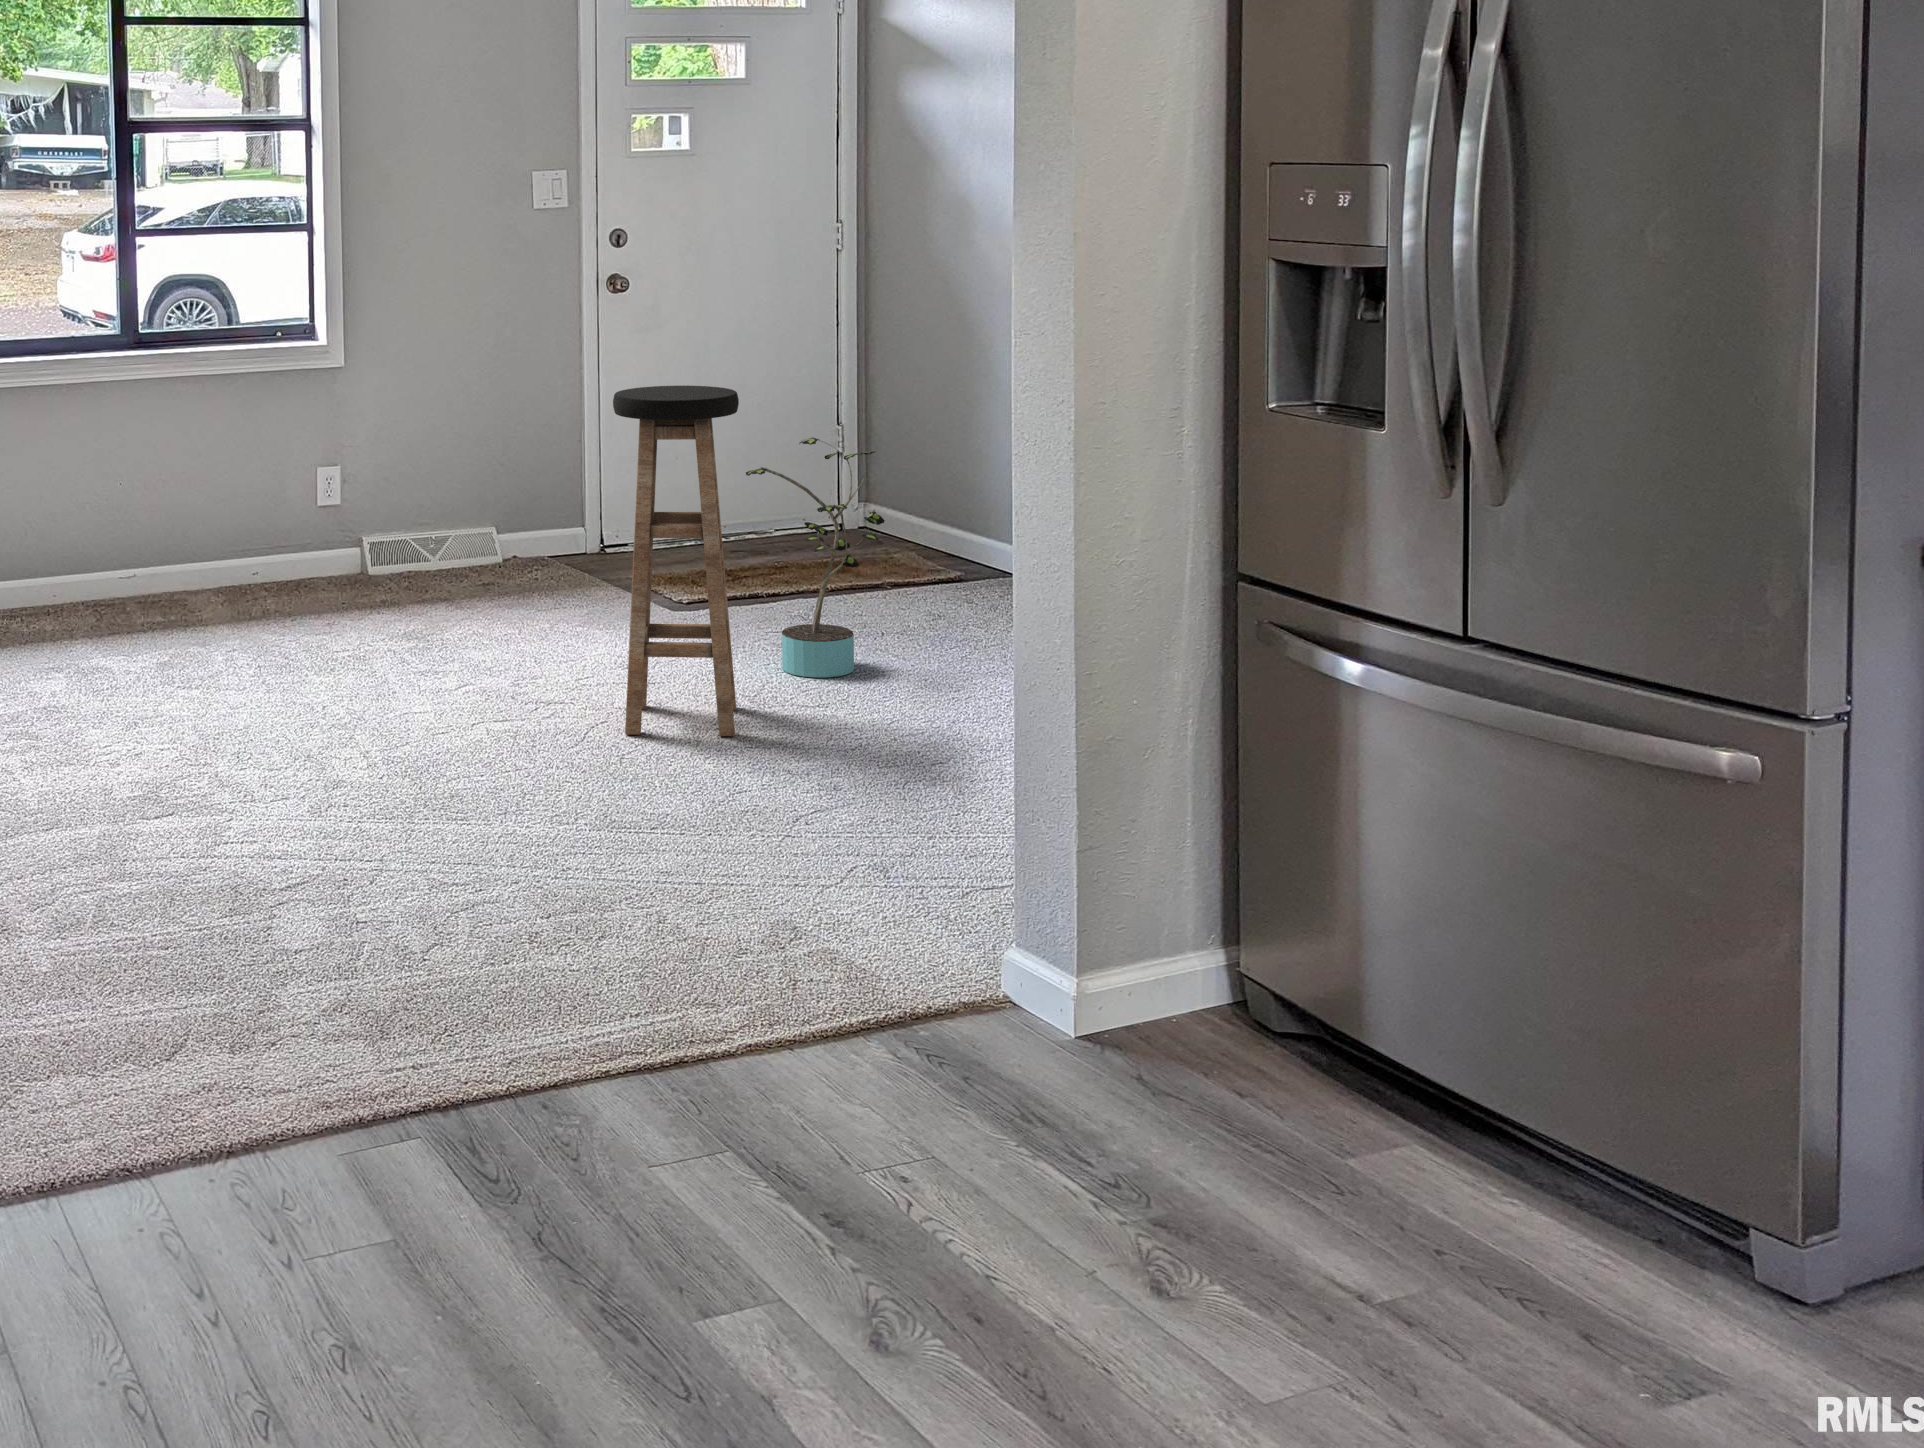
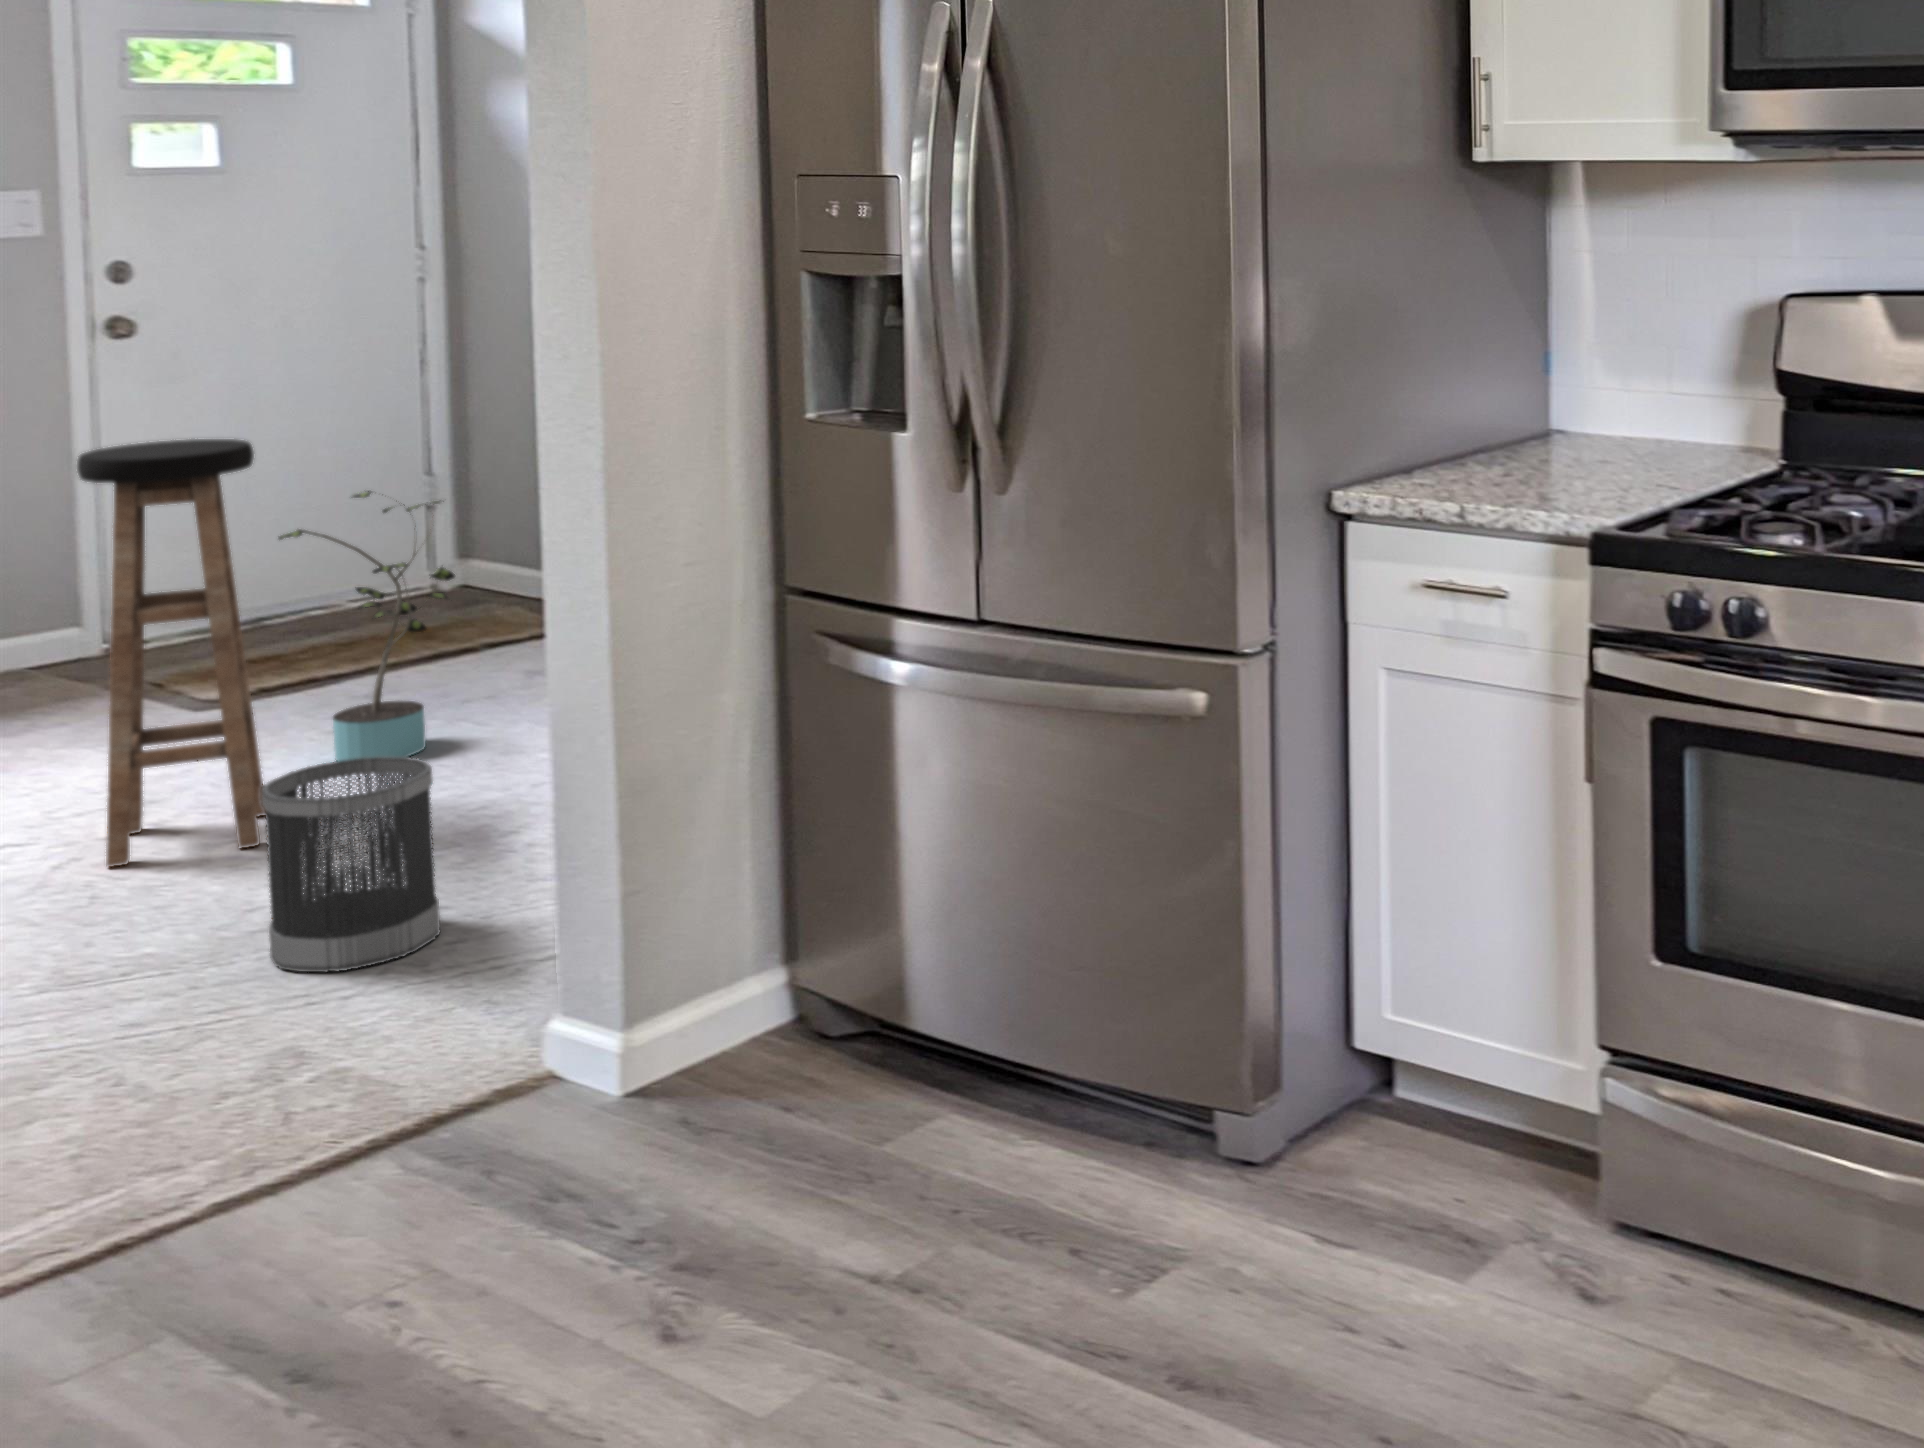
wastebasket: none [754,676,890,862] -> present [261,756,440,972]

